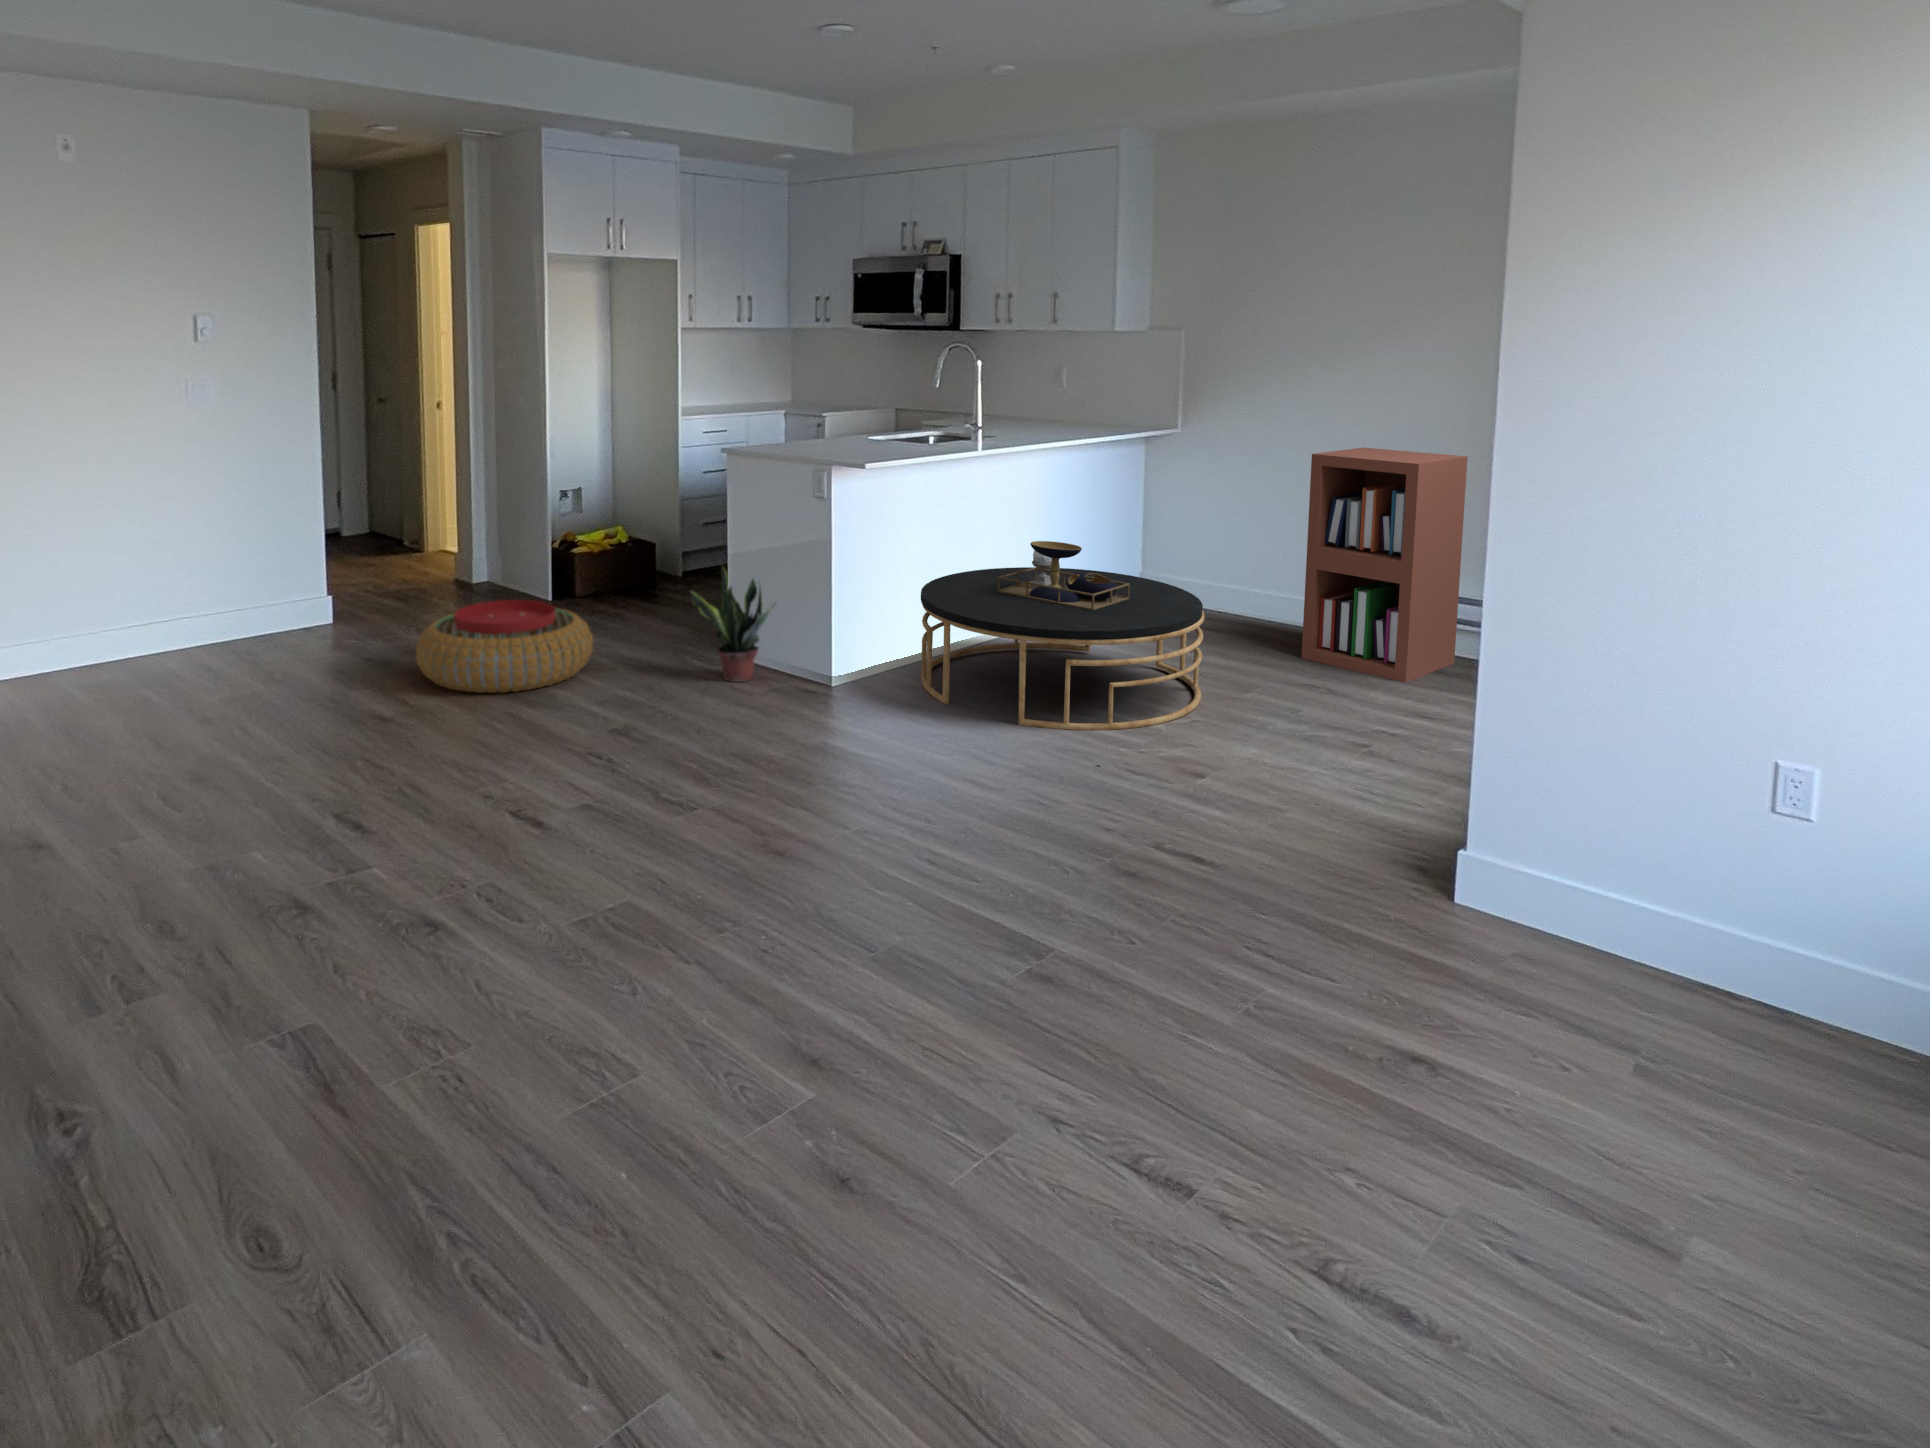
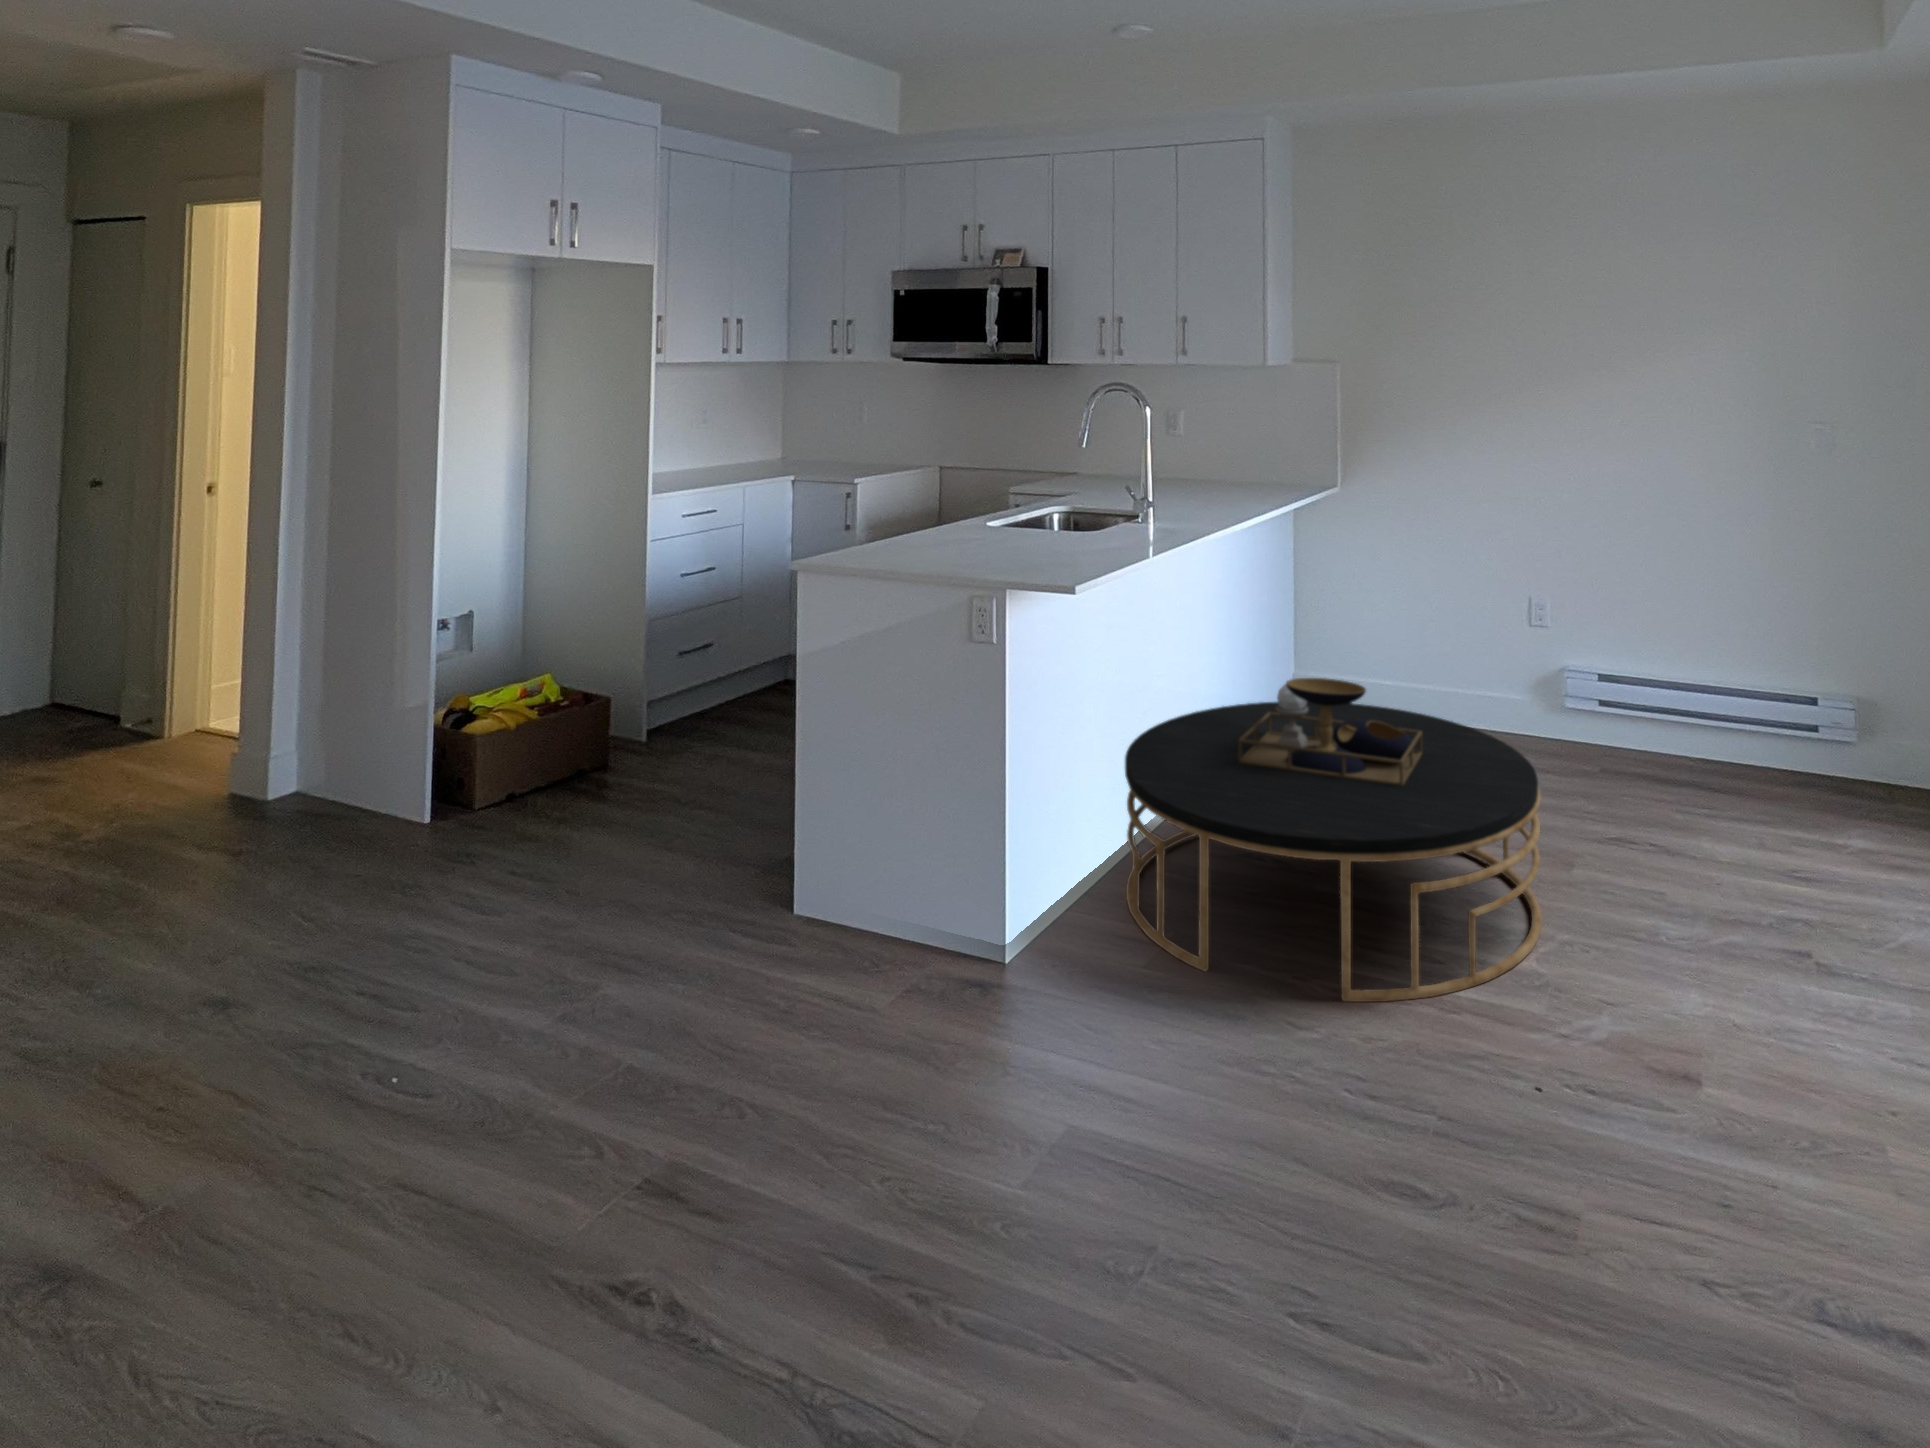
bookshelf: present [1302,448,1468,682] -> none [1563,507,1725,817]
potted plant: present [691,567,778,682] -> none [762,770,913,983]
pouf: present [416,600,593,693] -> none [171,875,562,1122]

